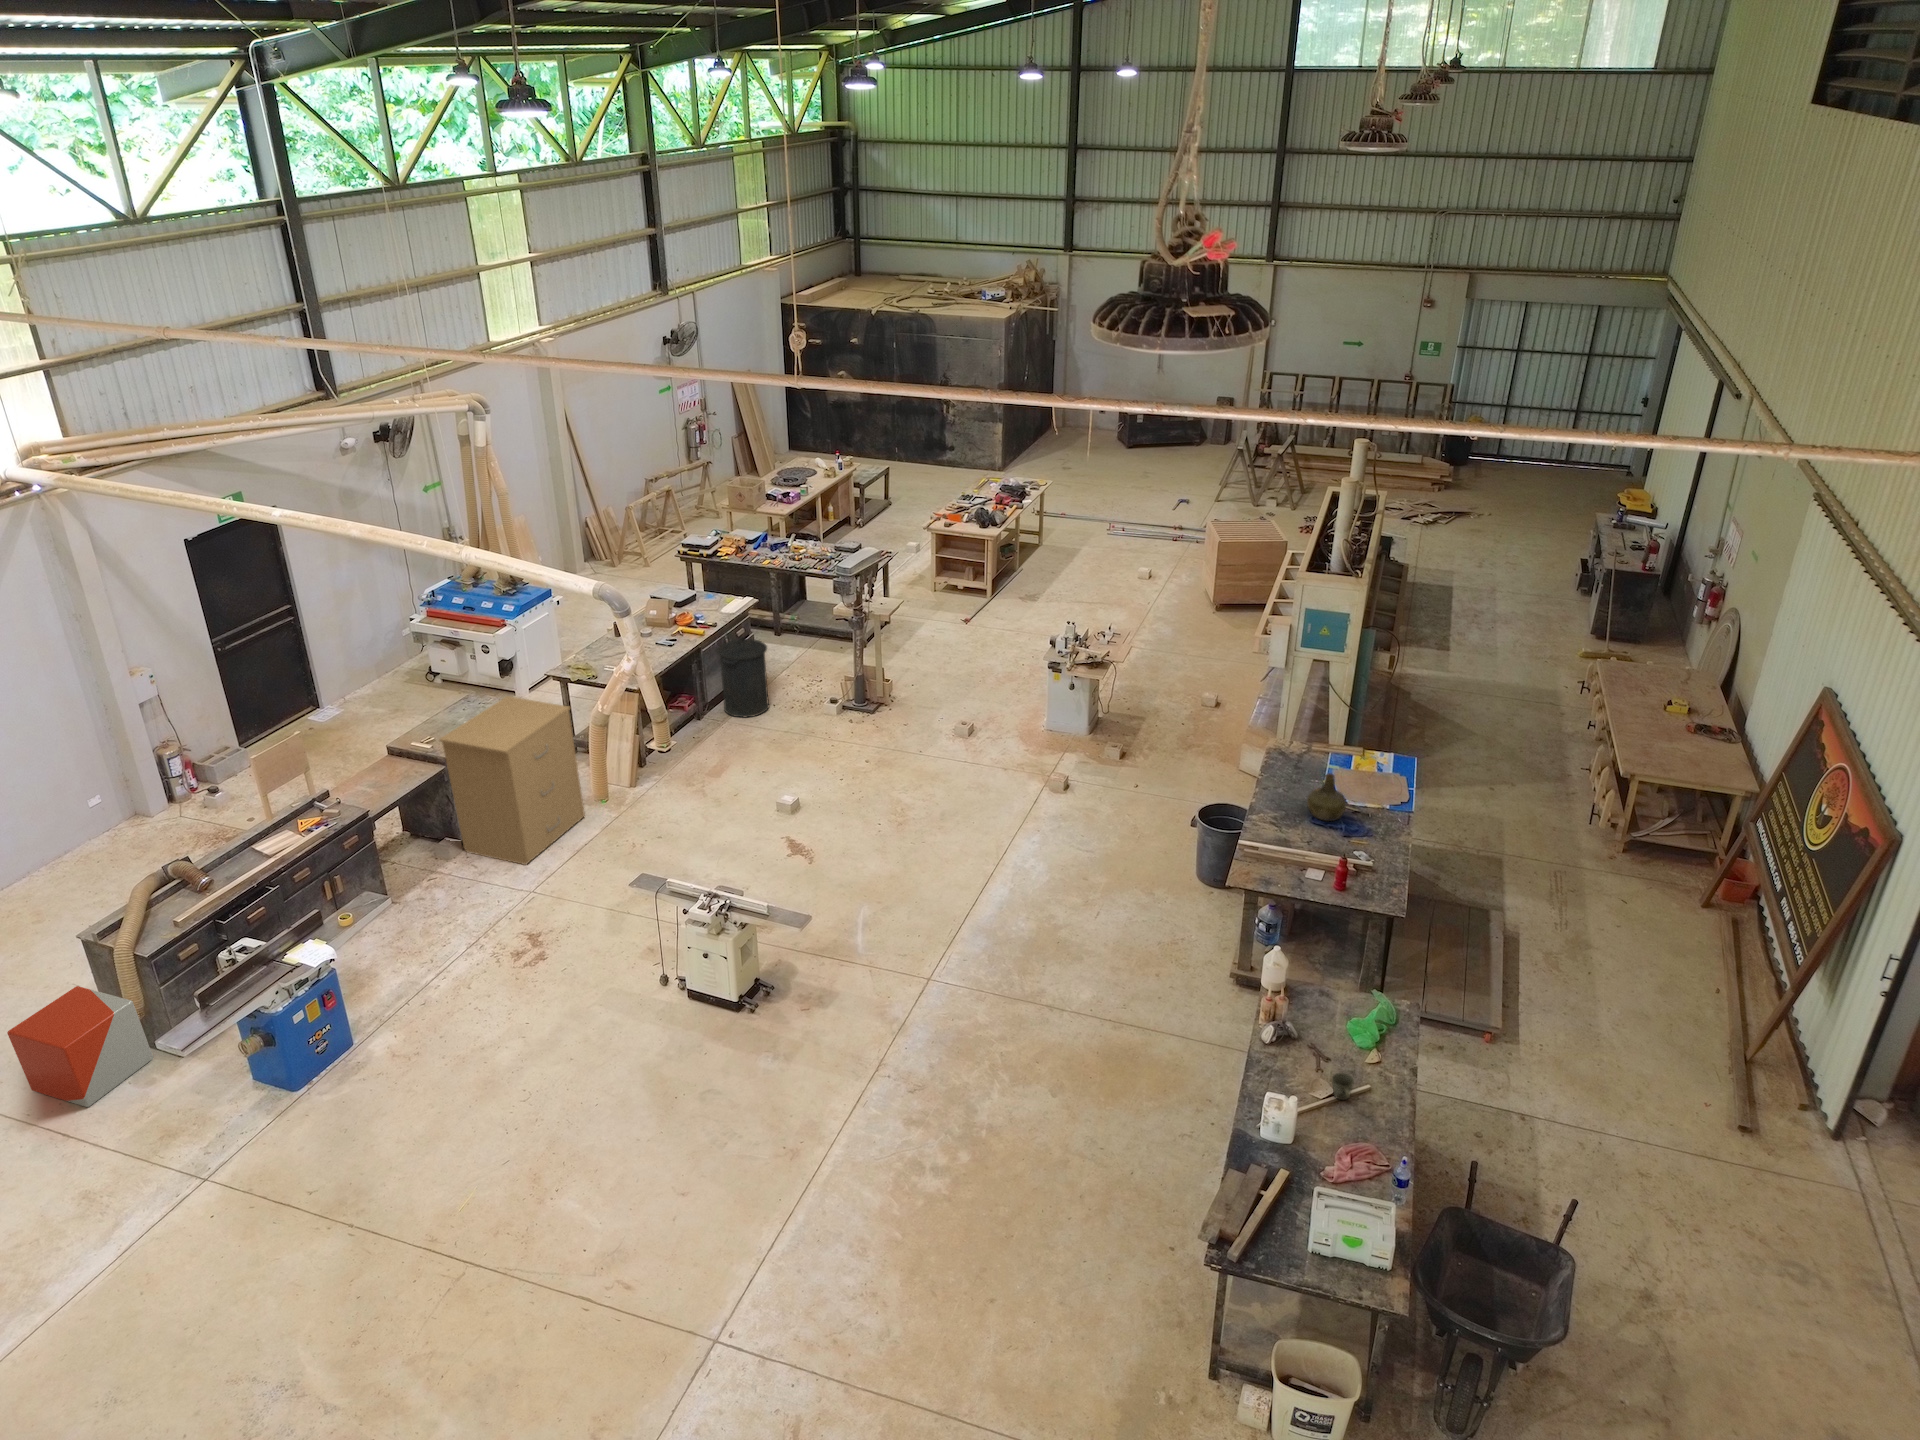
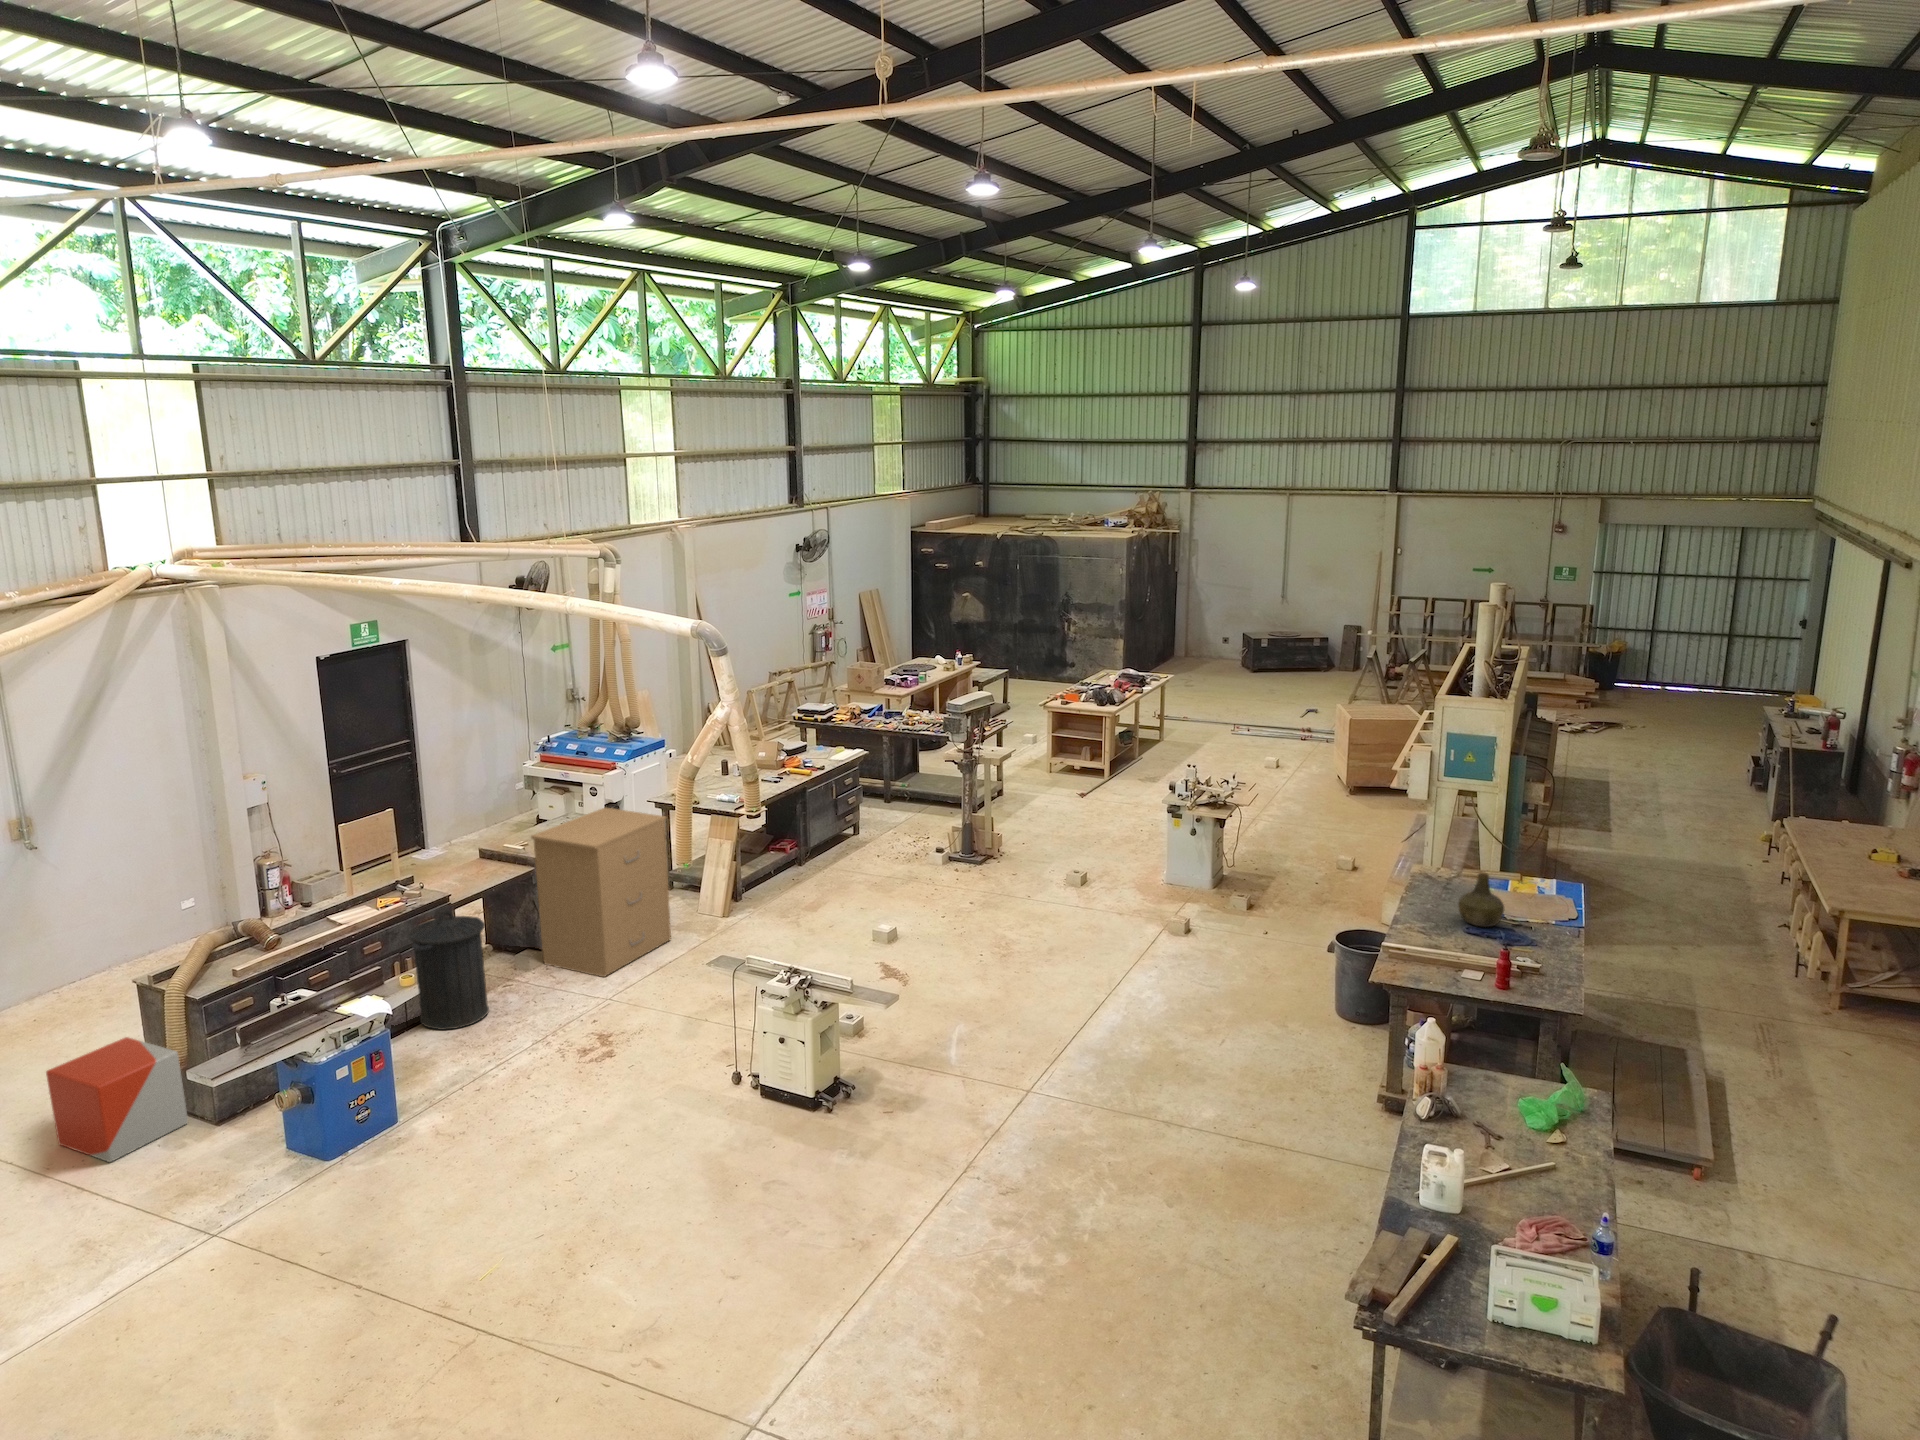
trash can: present [717,636,769,717] -> present [408,911,489,1030]
mug: present [1332,1073,1354,1100] -> none [1506,1137,1535,1170]

